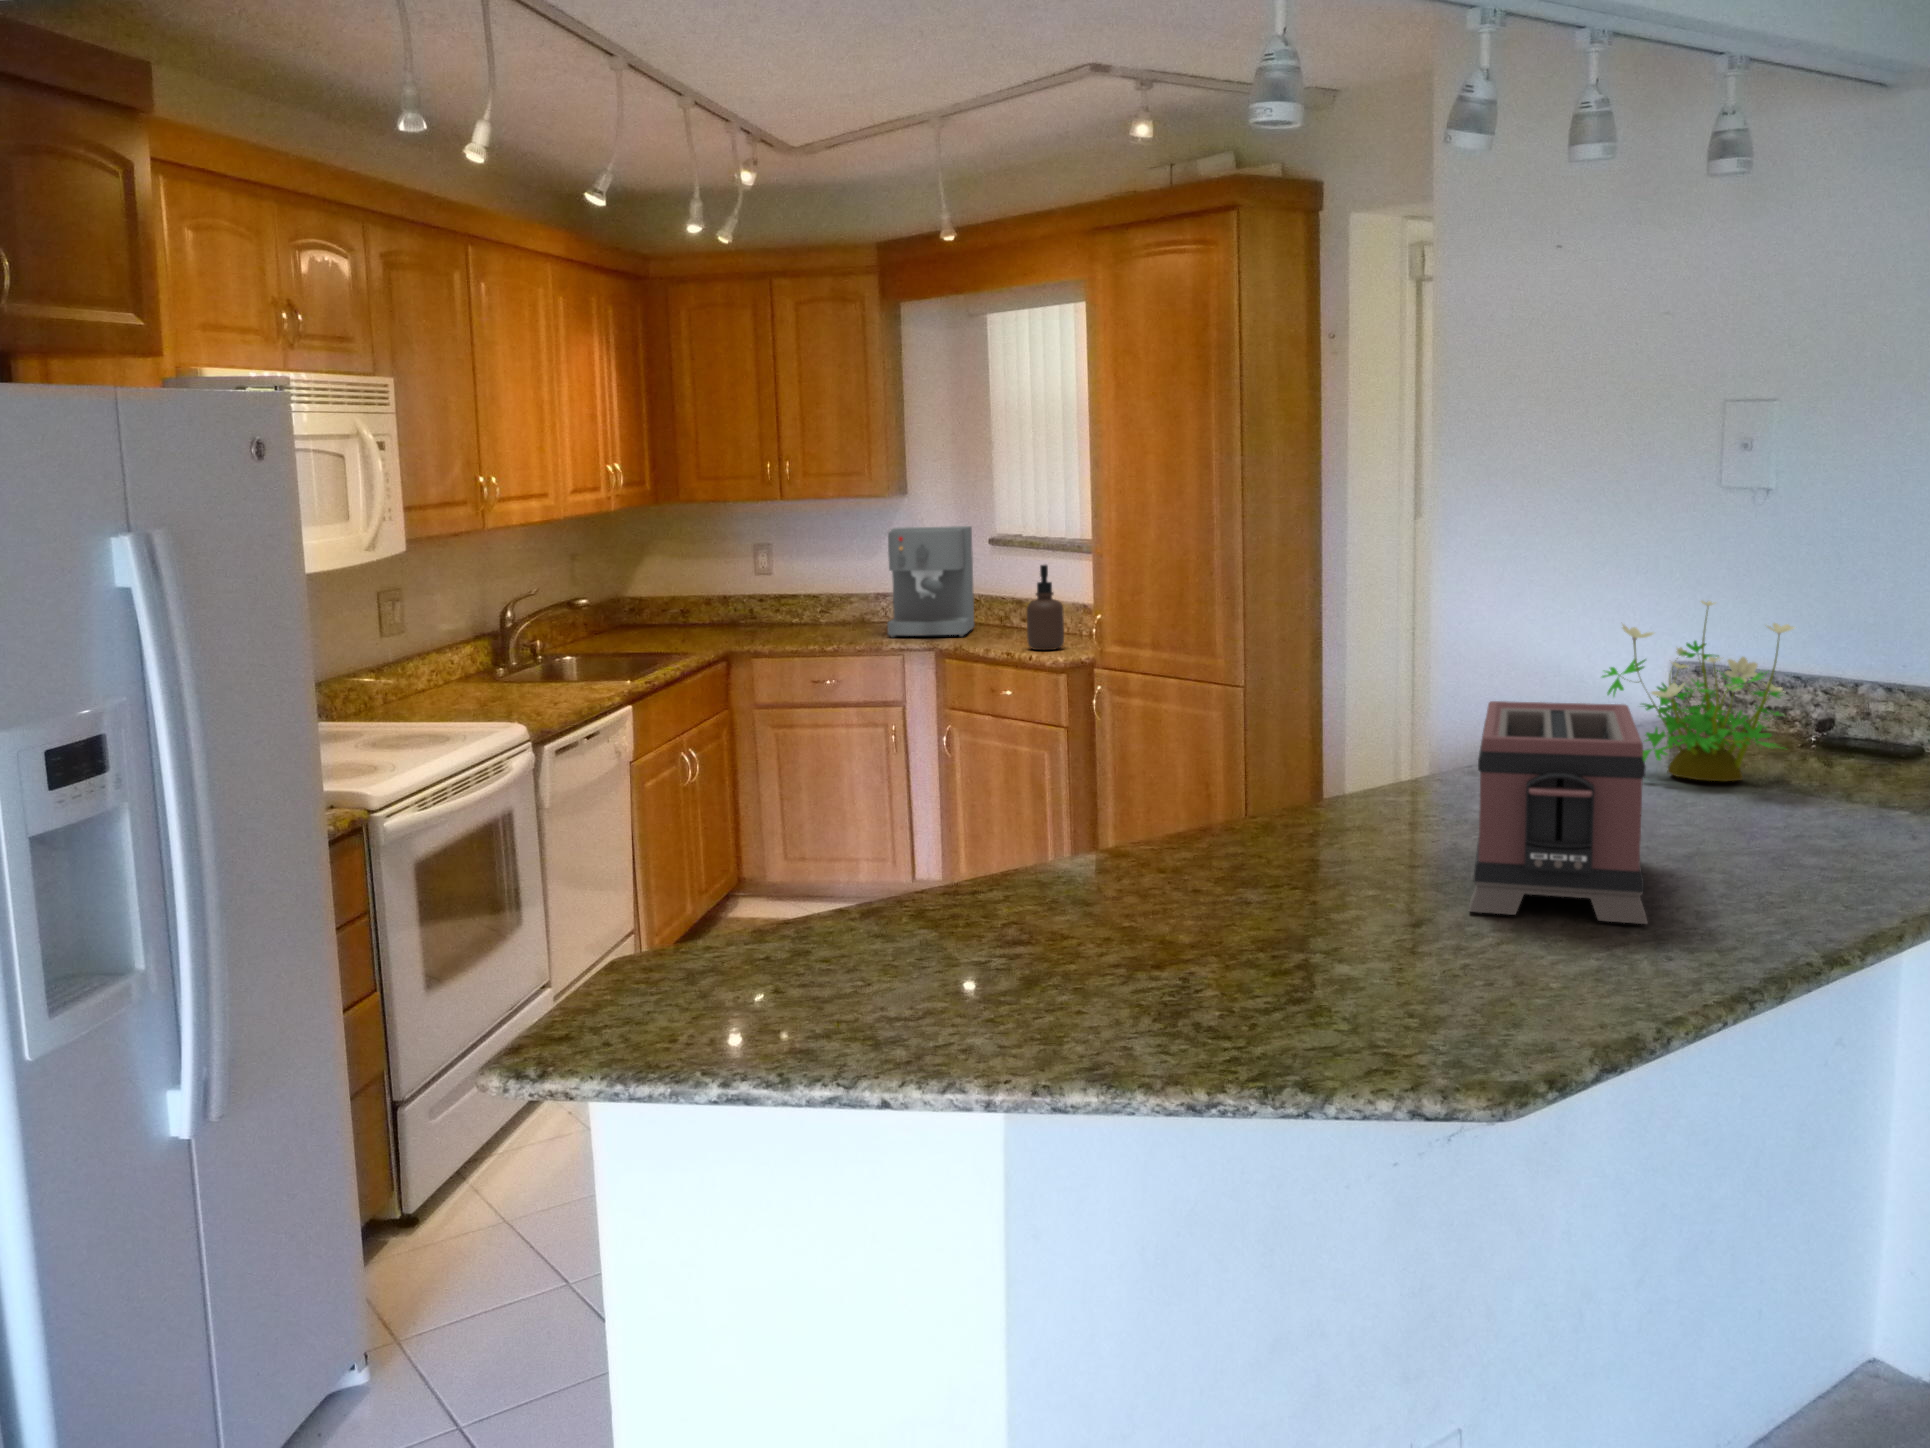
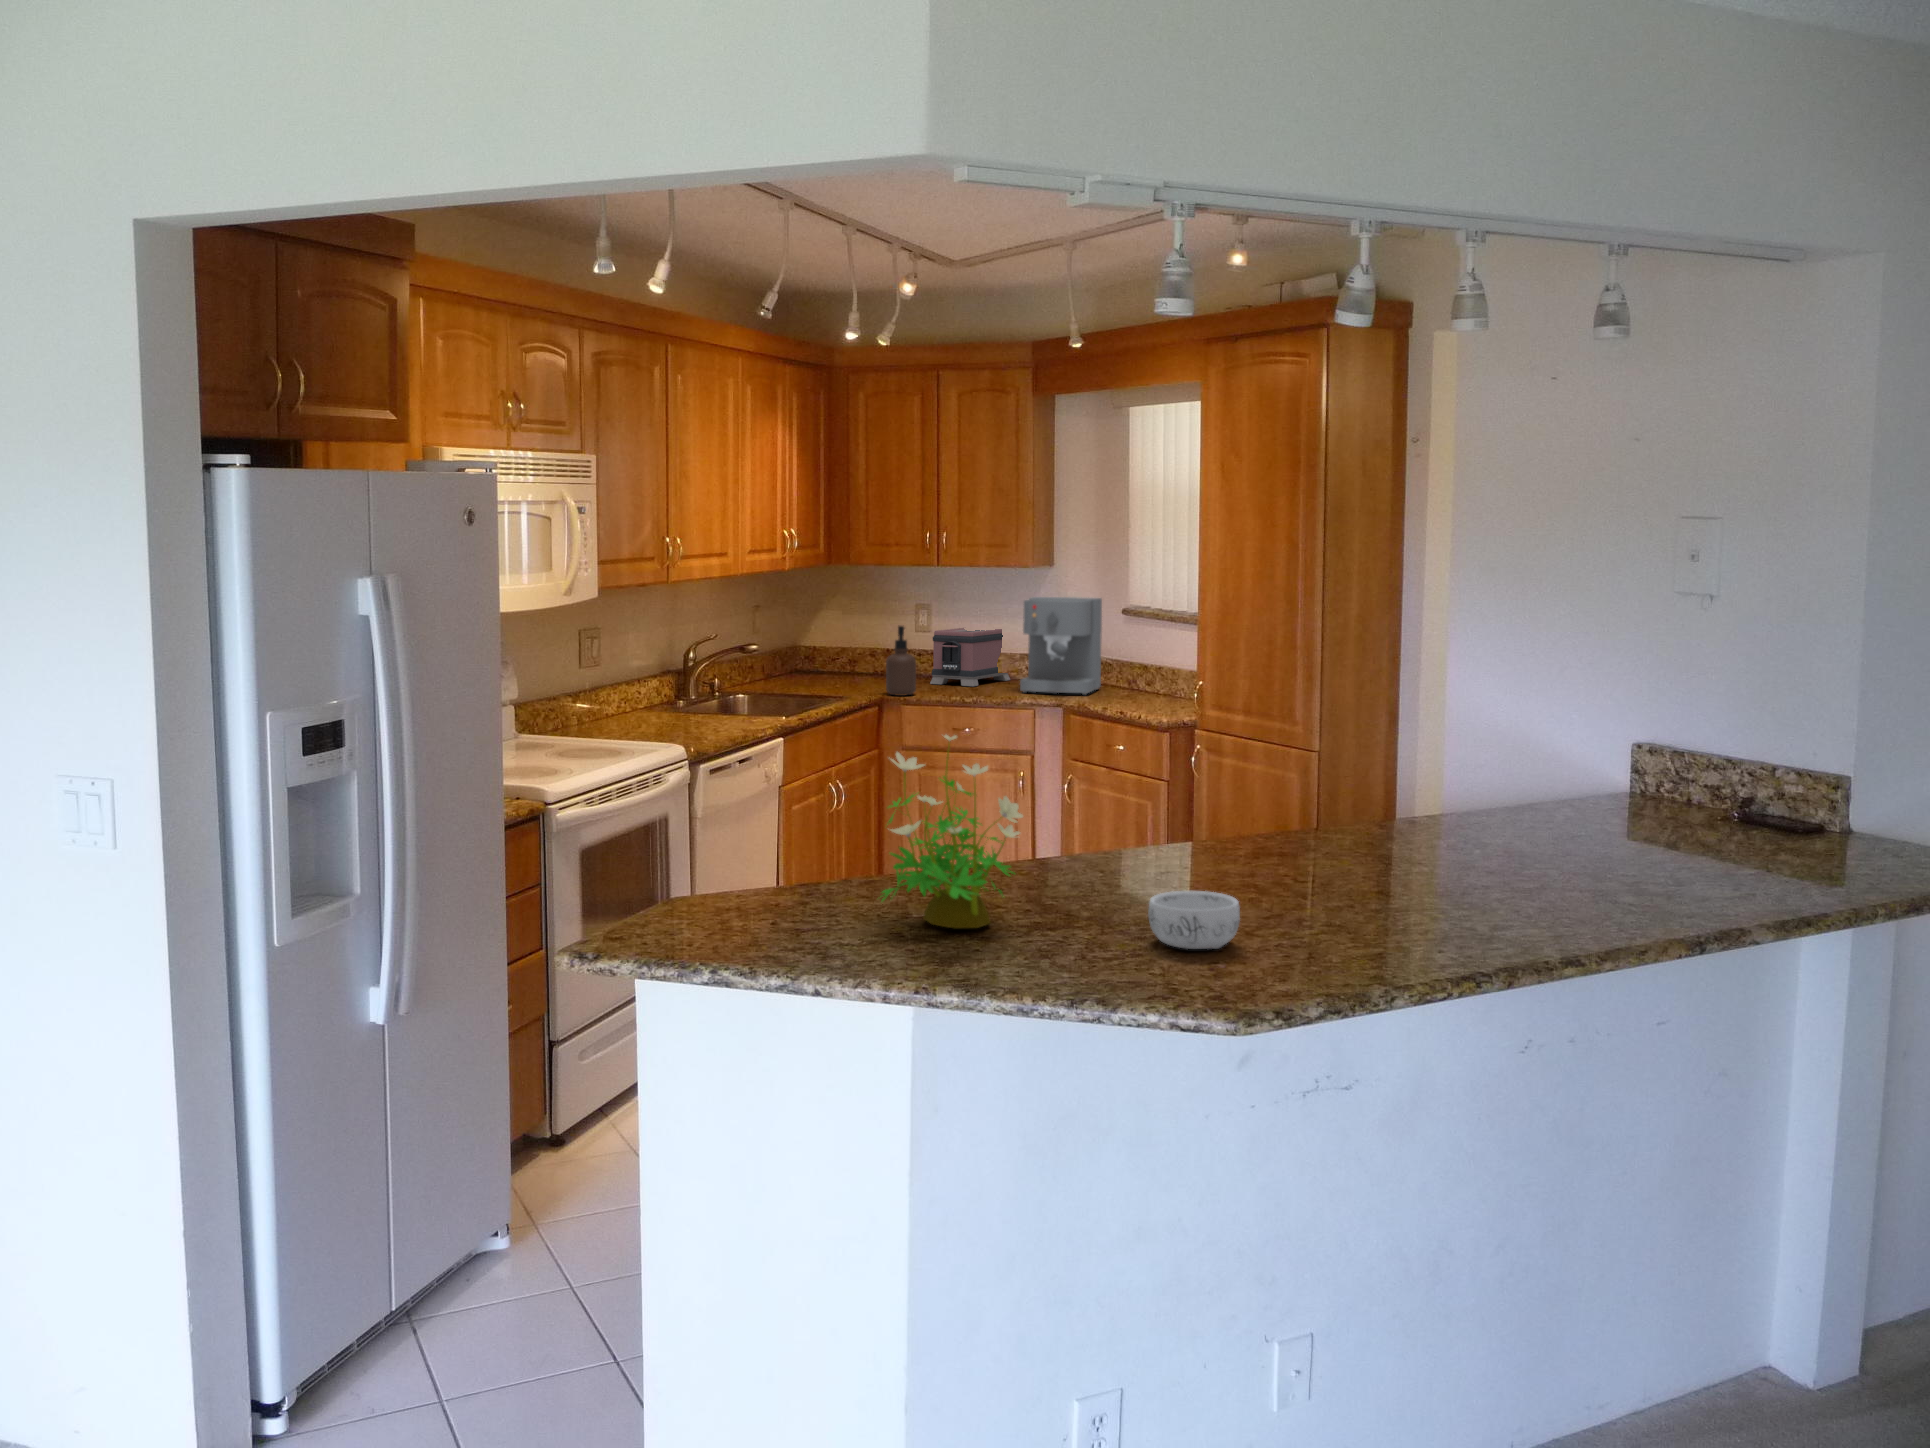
soap dispenser: present [1027,565,1064,650] -> present [886,626,916,696]
potted plant: present [1602,601,1795,781] -> present [882,735,1023,928]
toaster: present [1469,701,1648,924] -> present [930,628,1010,687]
decorative bowl: none [1290,897,1416,980] -> present [1148,891,1240,949]

